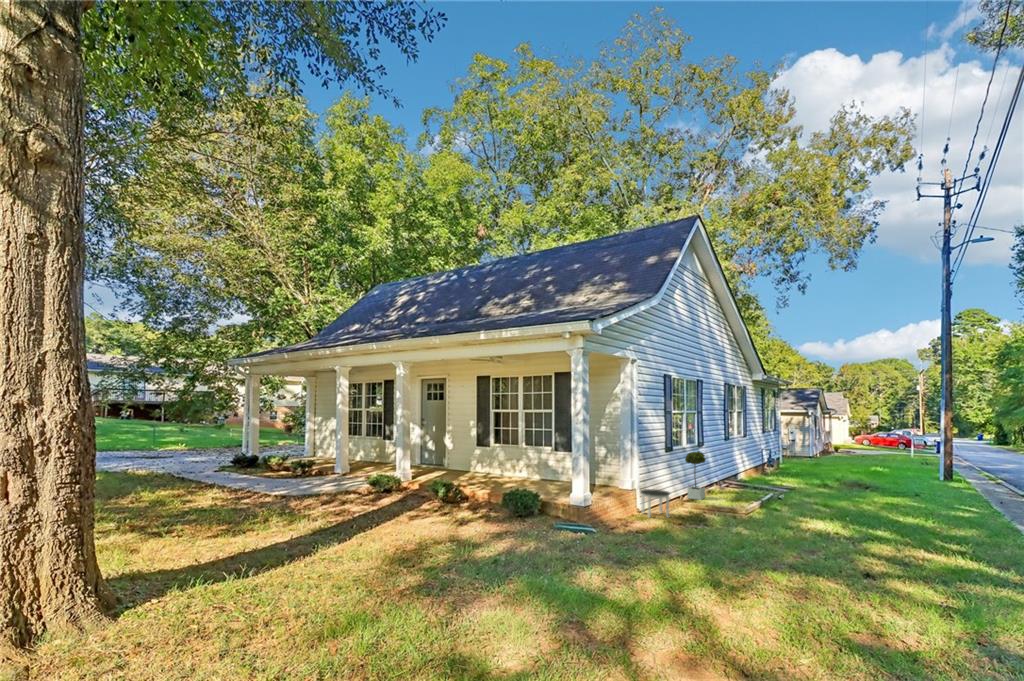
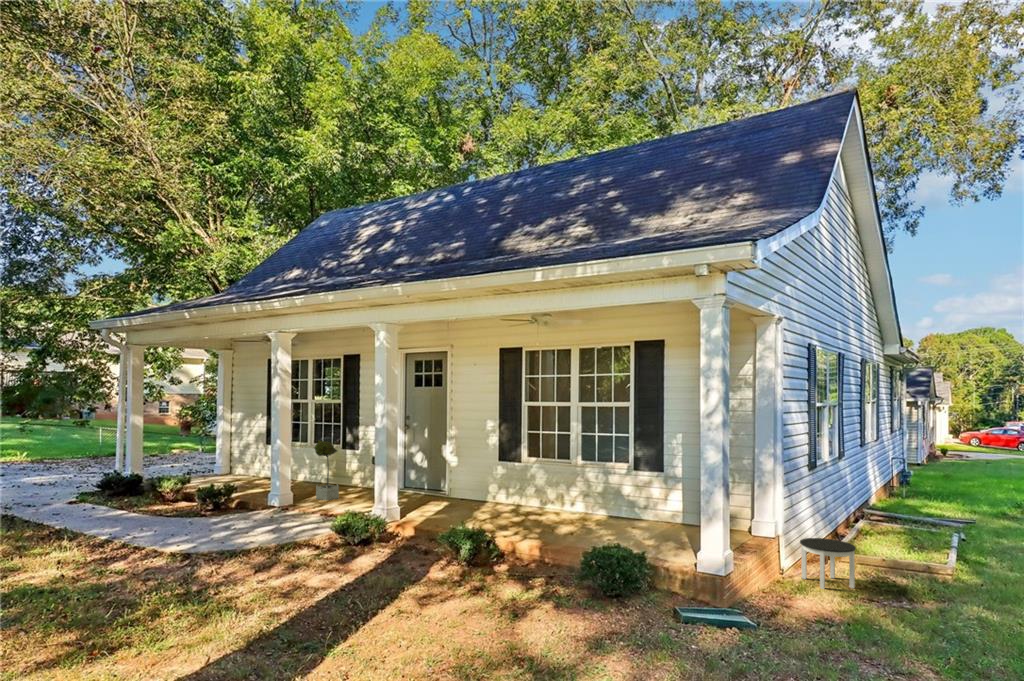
potted tree: present [685,451,706,500] -> present [314,440,339,501]

